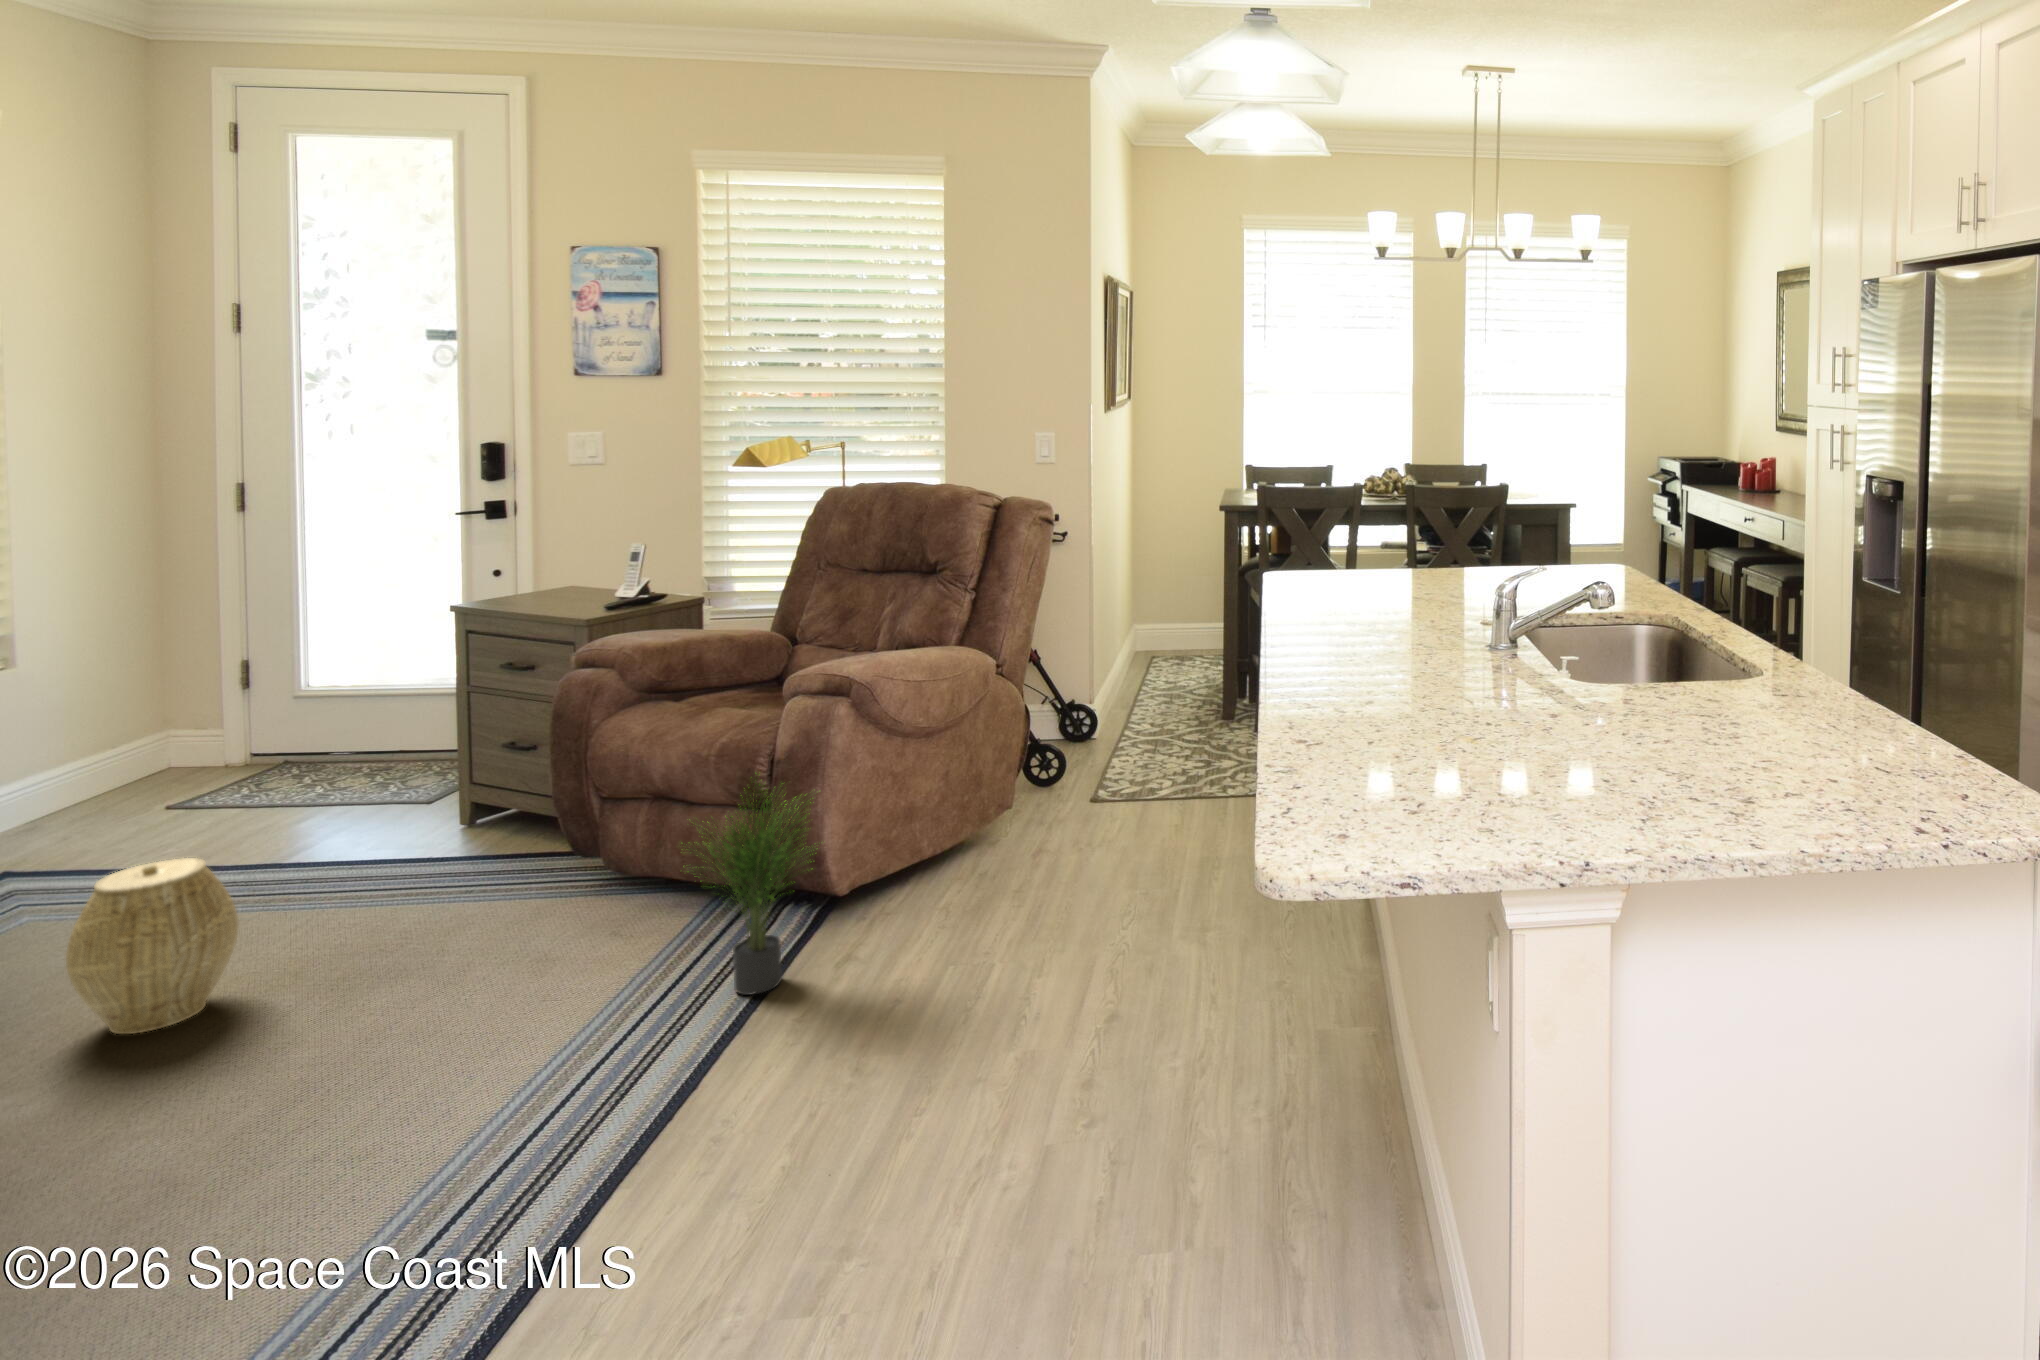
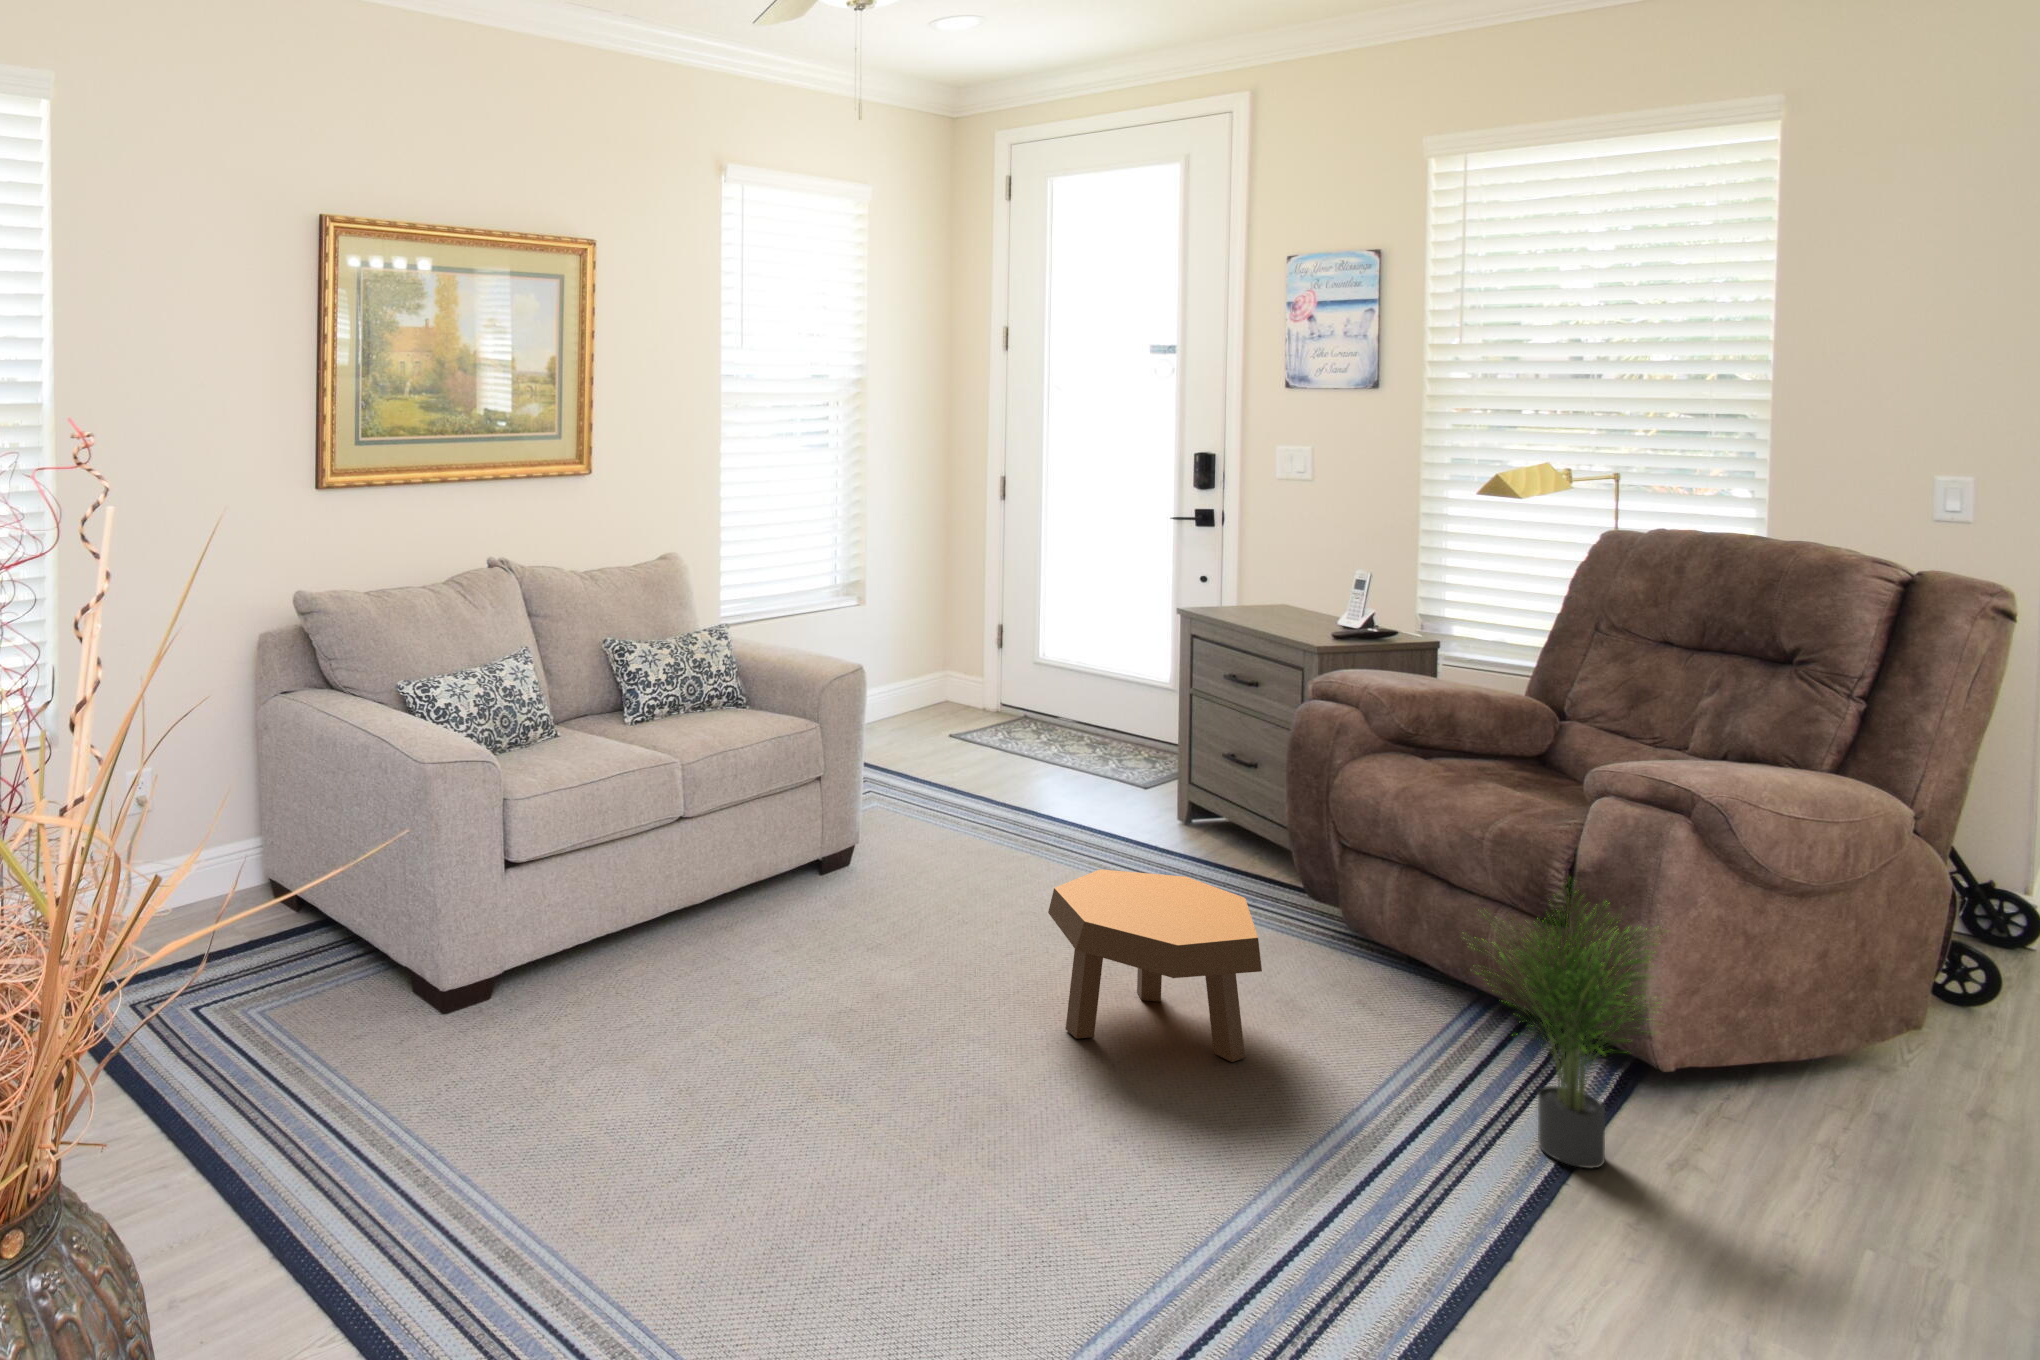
woven basket: present [66,858,239,1034] -> none [913,786,1027,936]
footstool: none [254,877,498,1083] -> present [1048,869,1262,1062]

